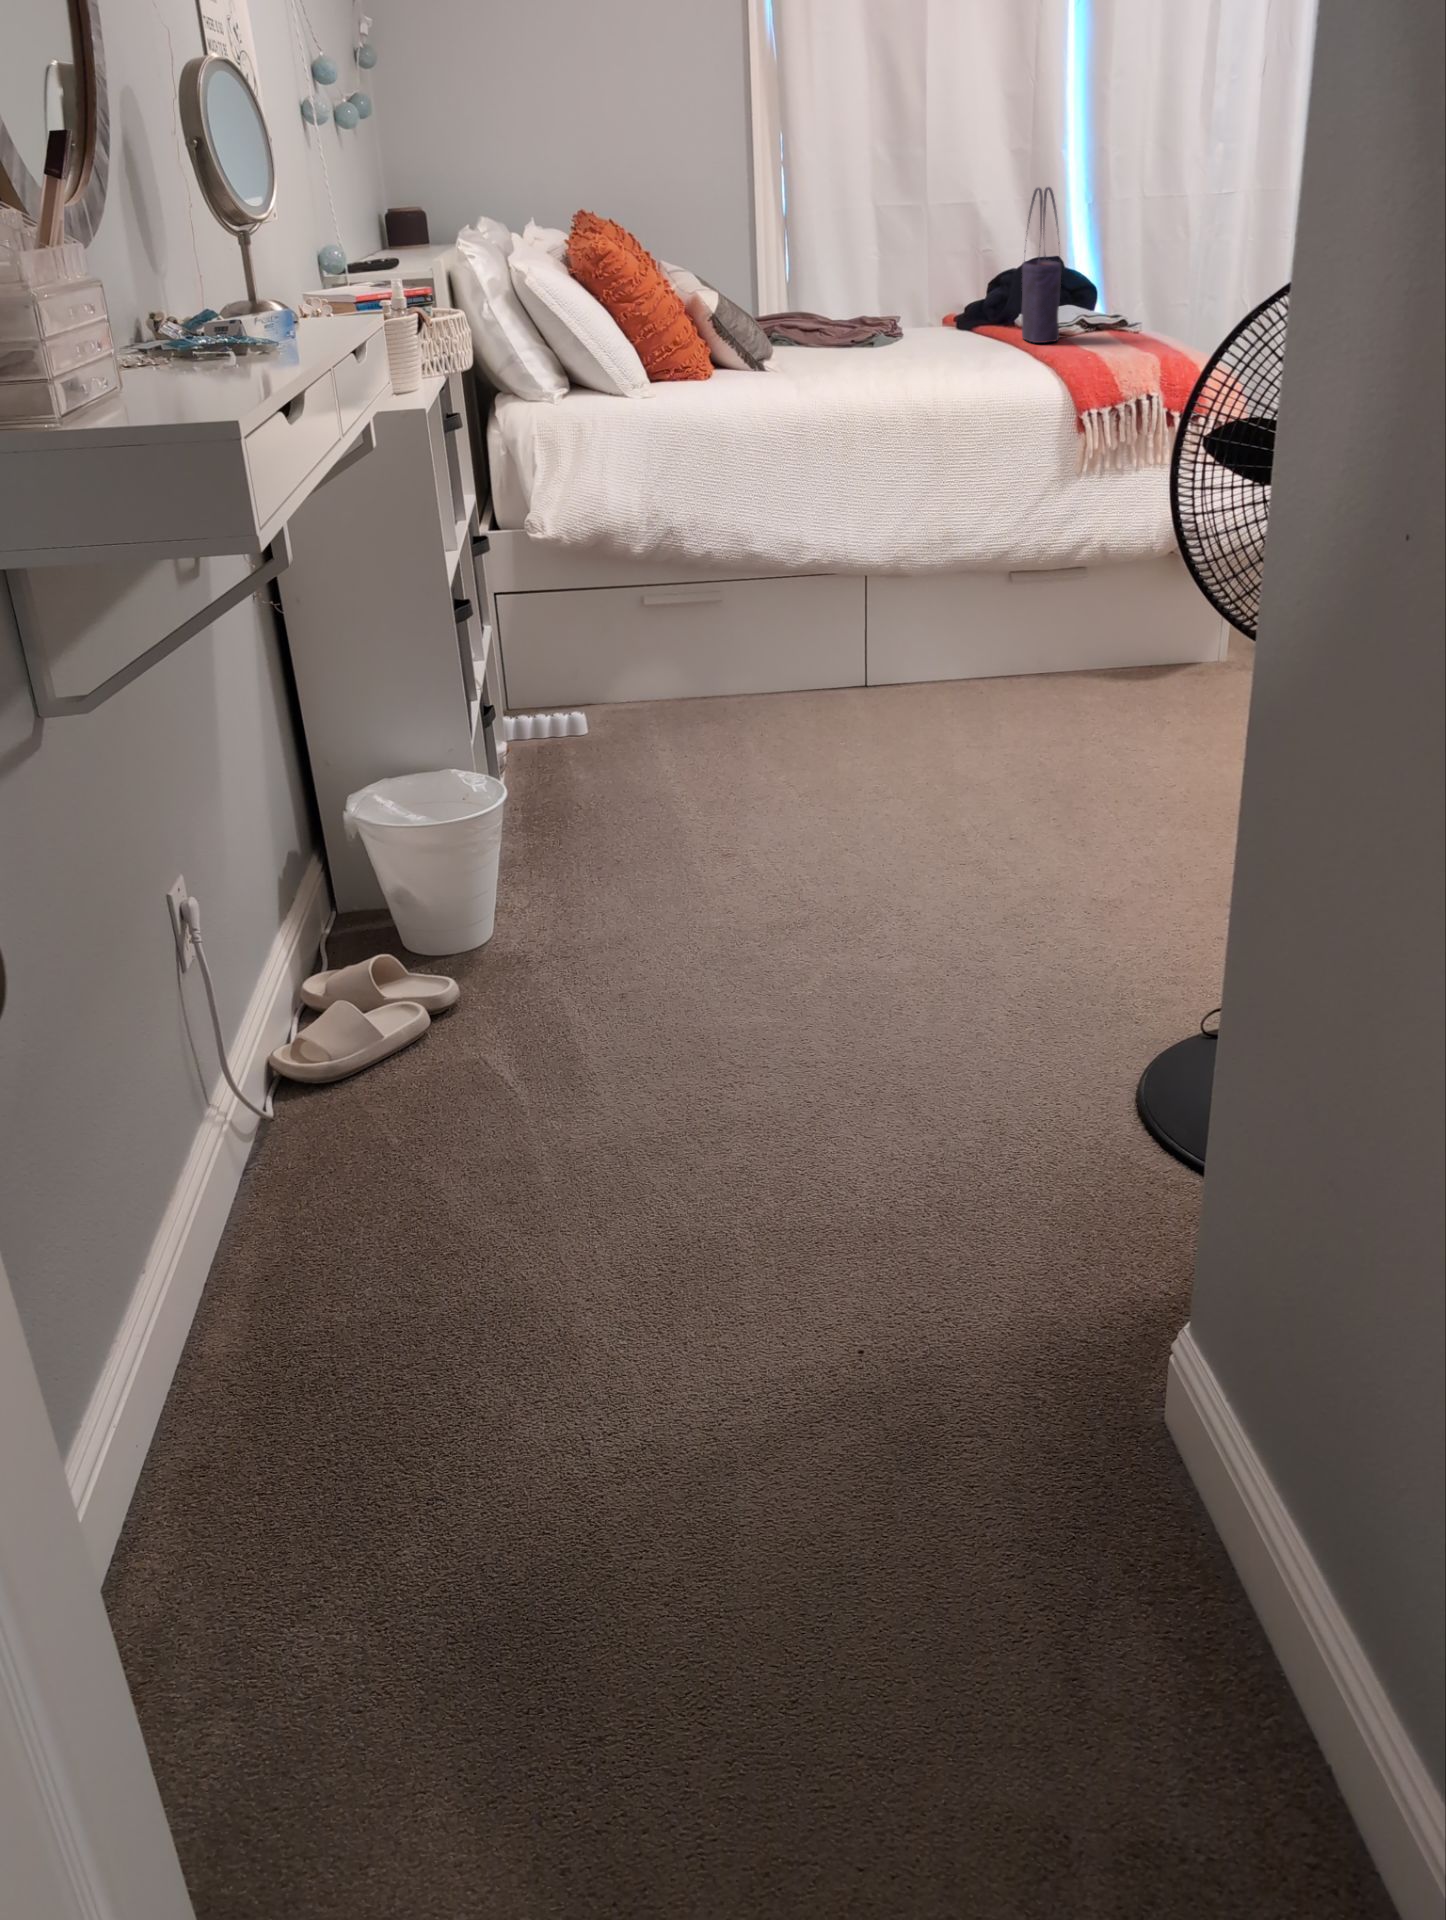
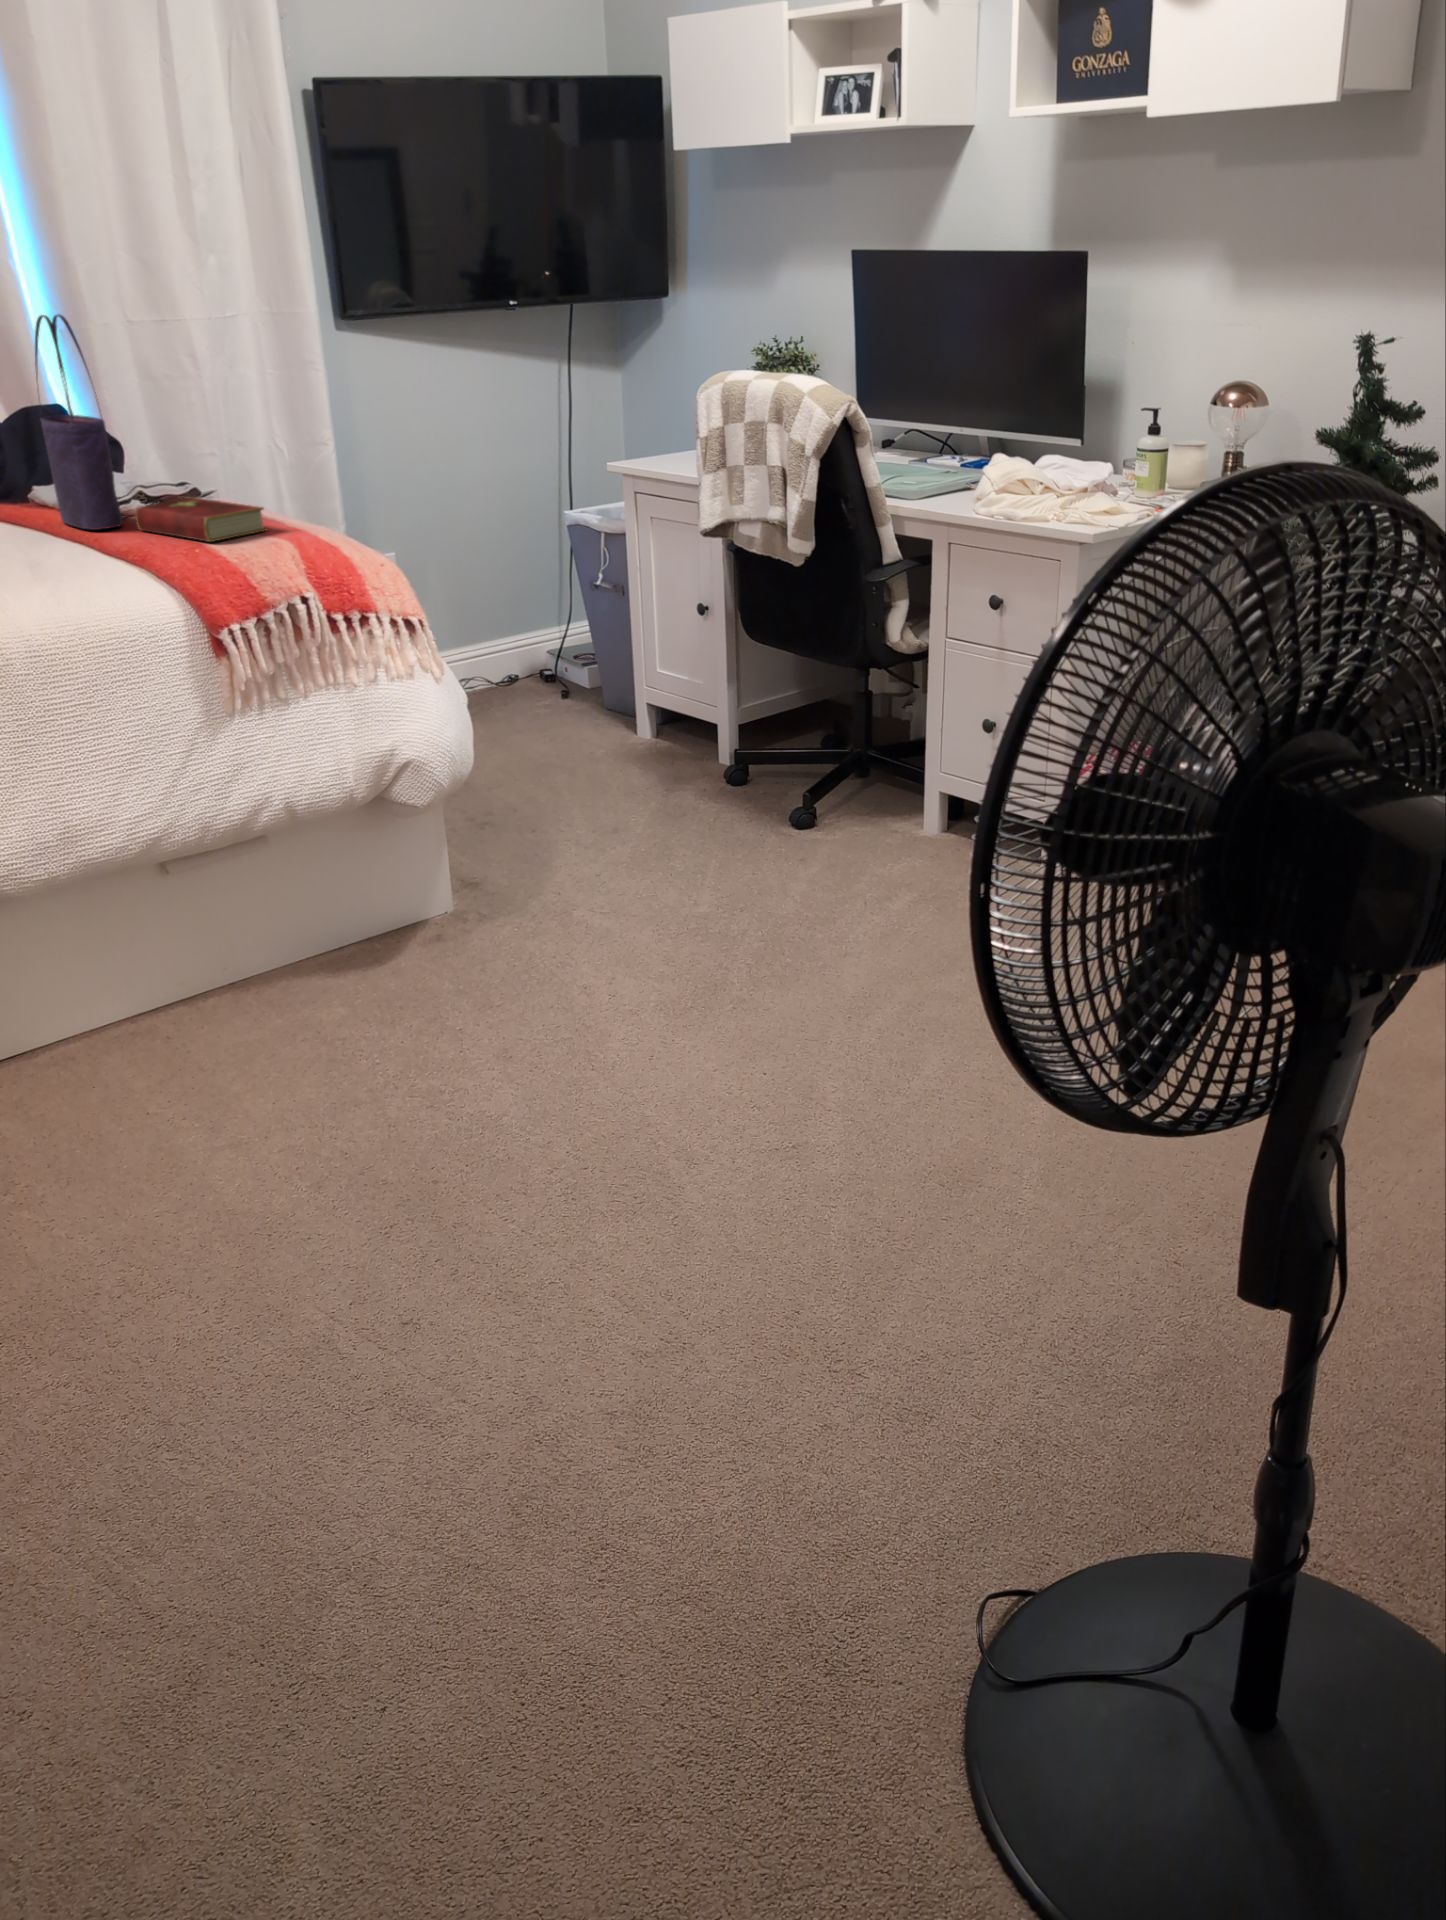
hardcover book: none [1065,323,1150,354] -> present [135,497,267,542]

